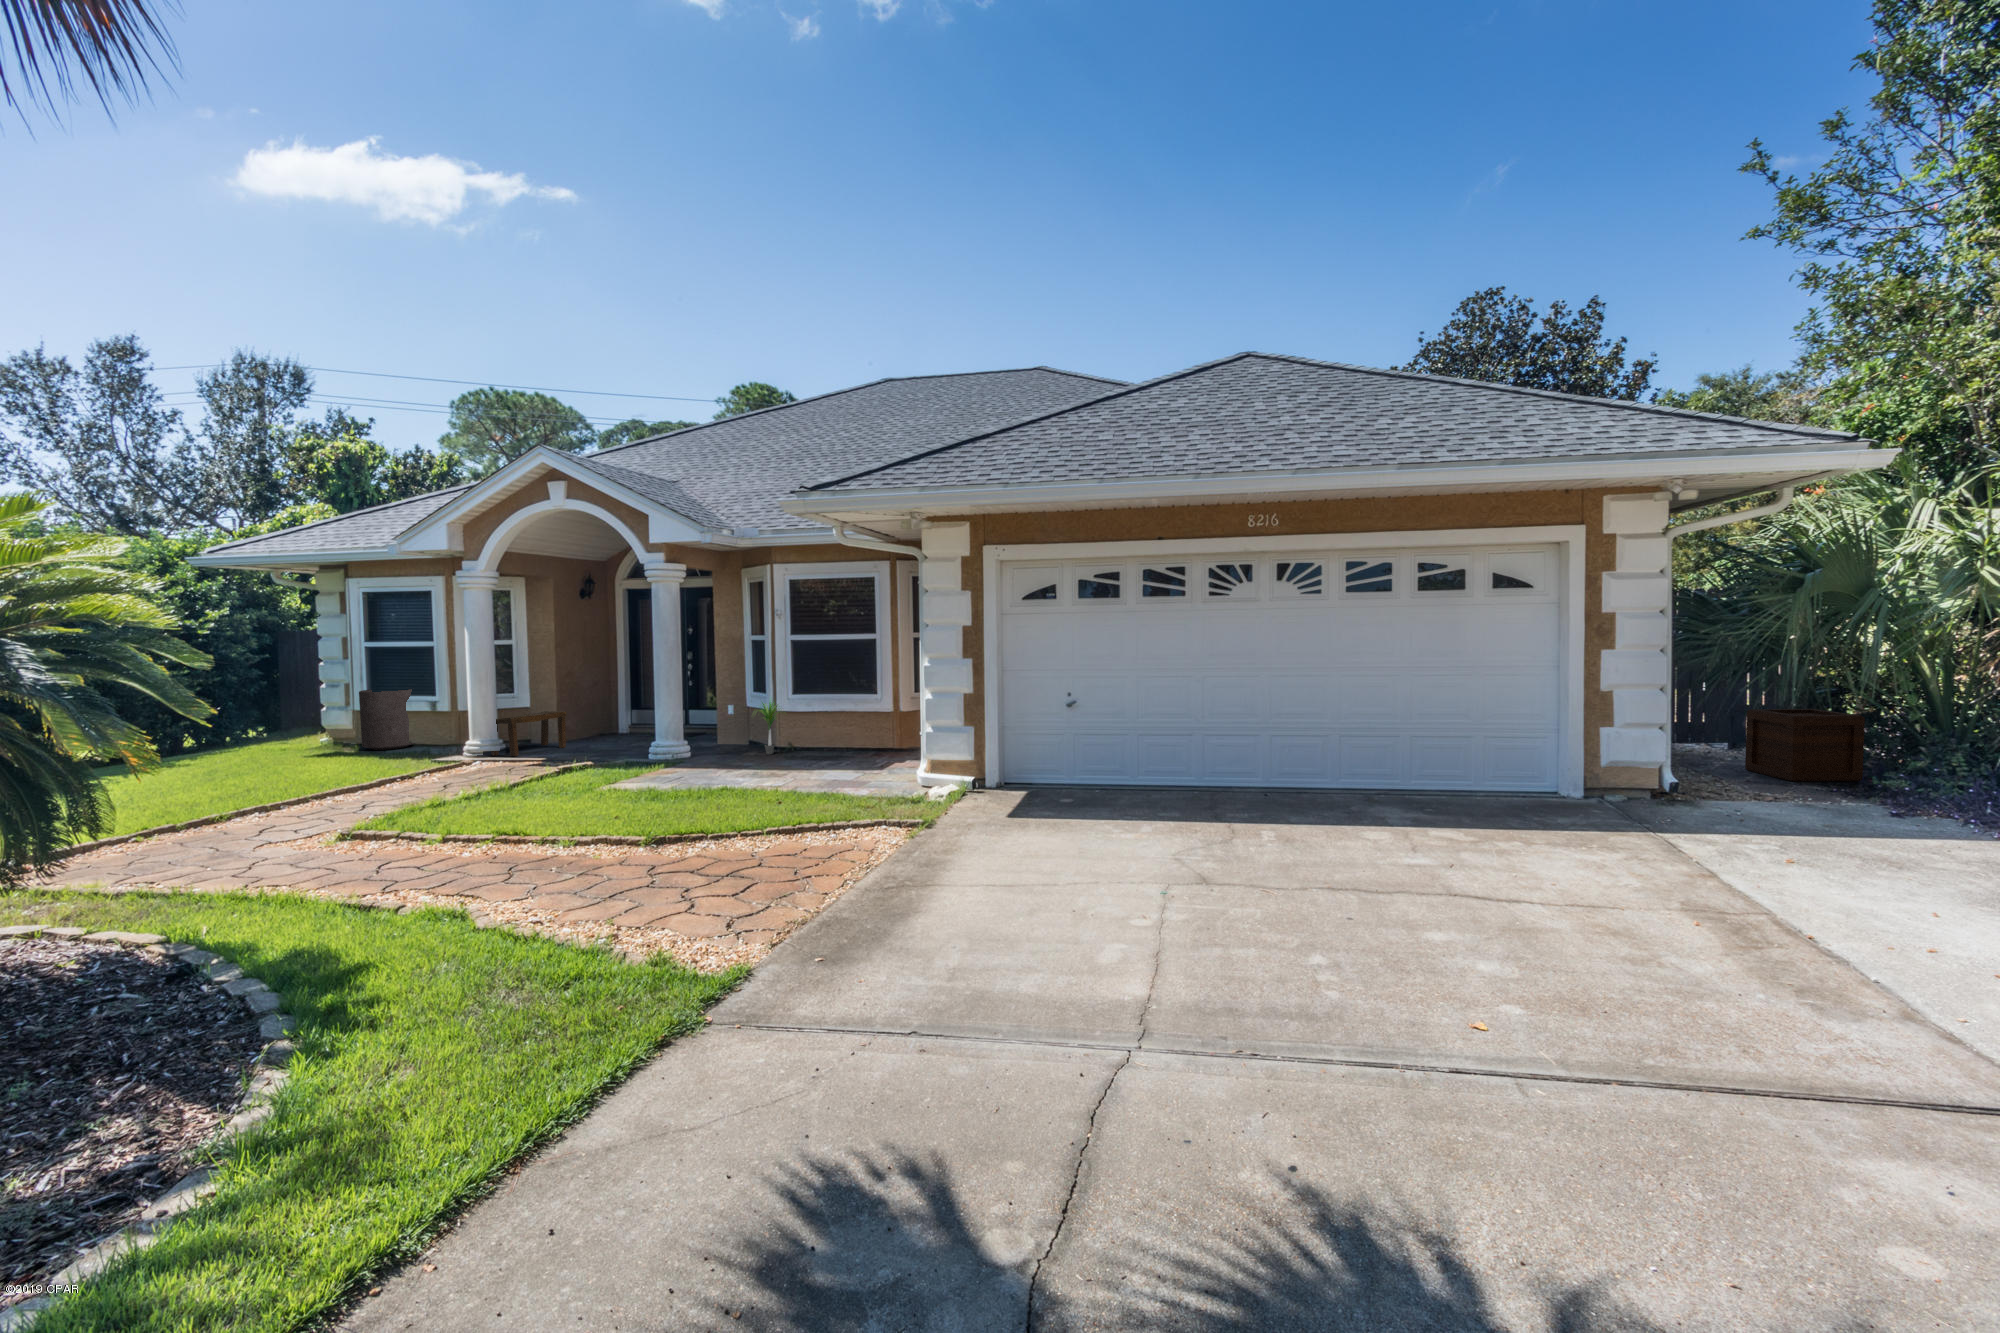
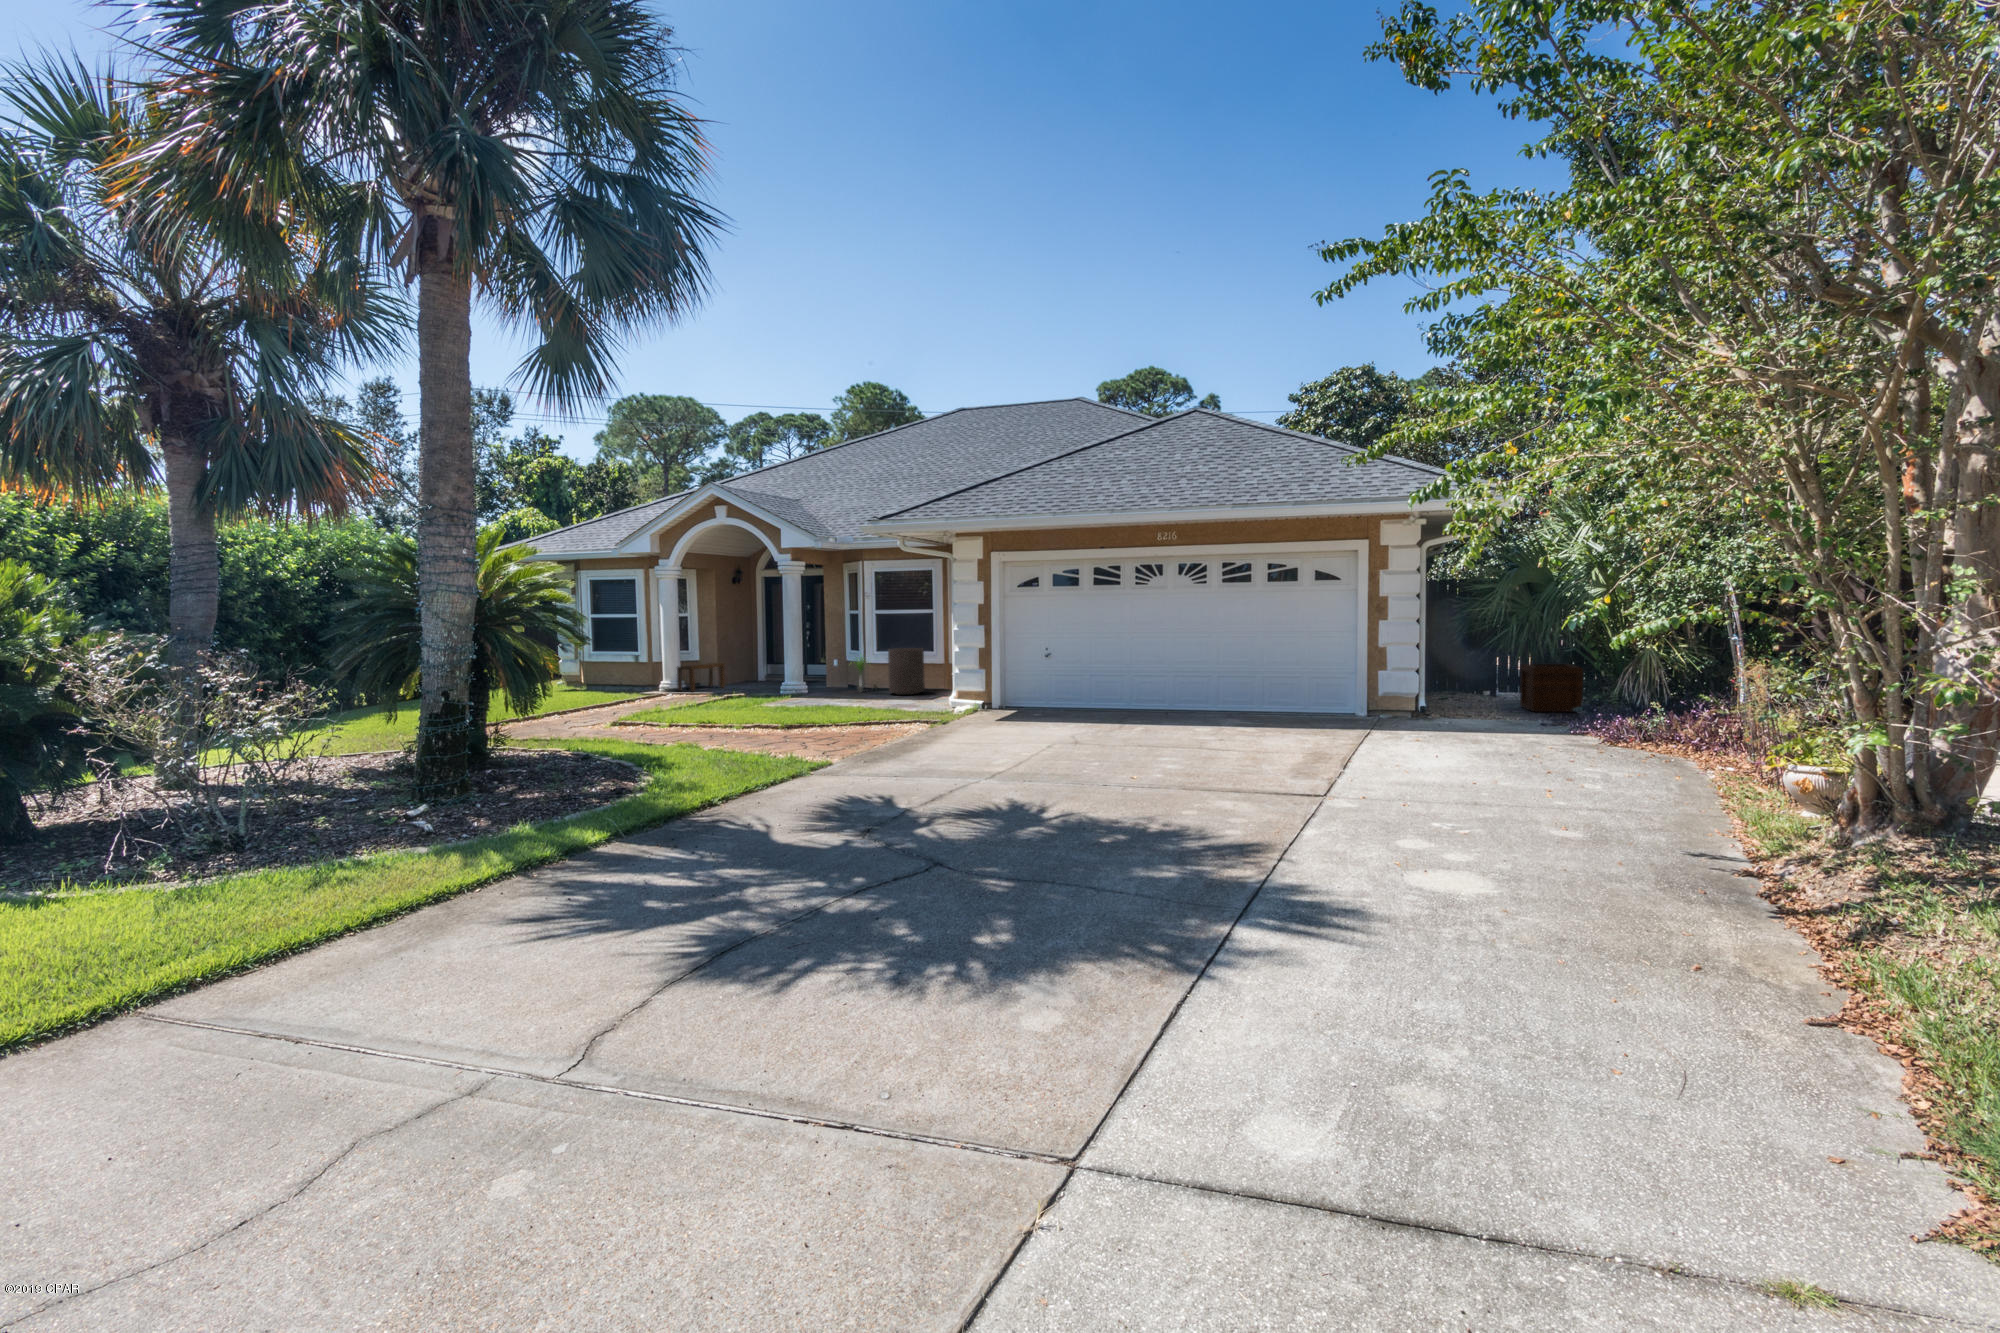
trash can: present [359,689,415,750] -> present [888,648,925,695]

